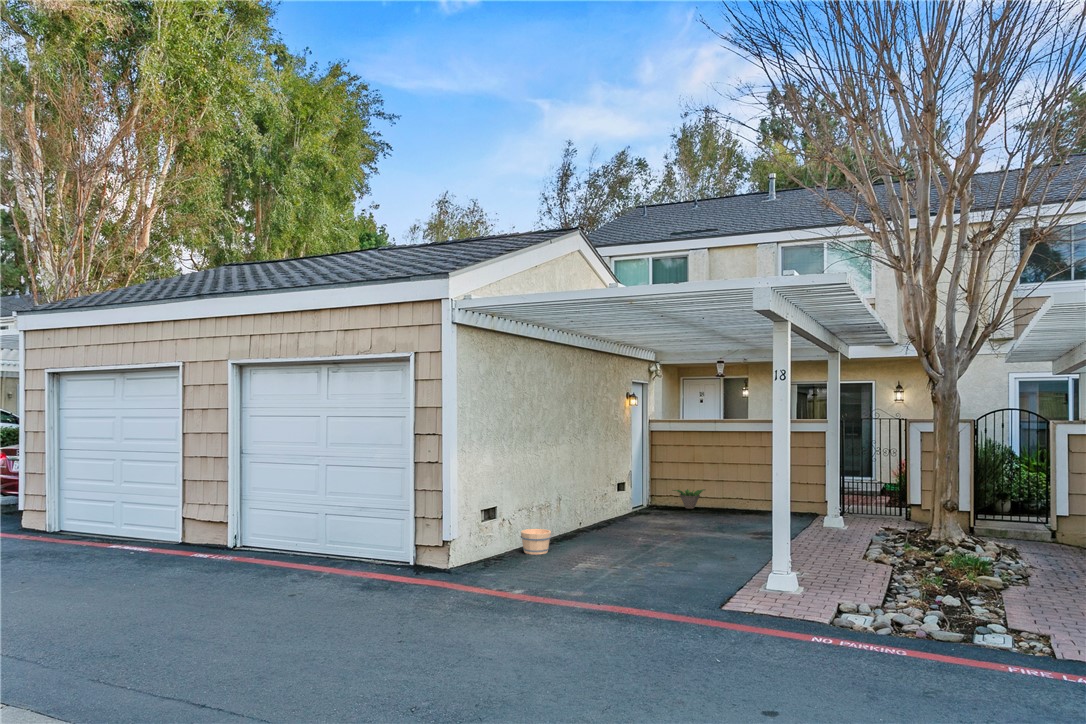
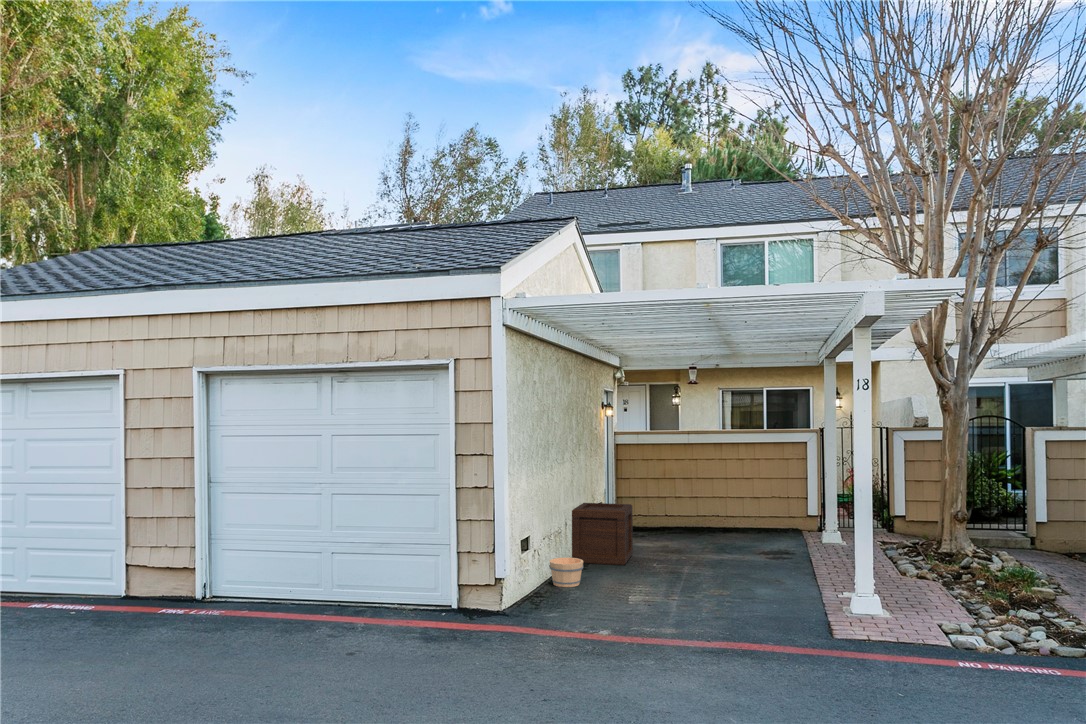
wooden crate: none [563,482,626,540] -> present [572,503,633,565]
decorative plant: present [673,489,705,508] -> none [643,505,681,526]

